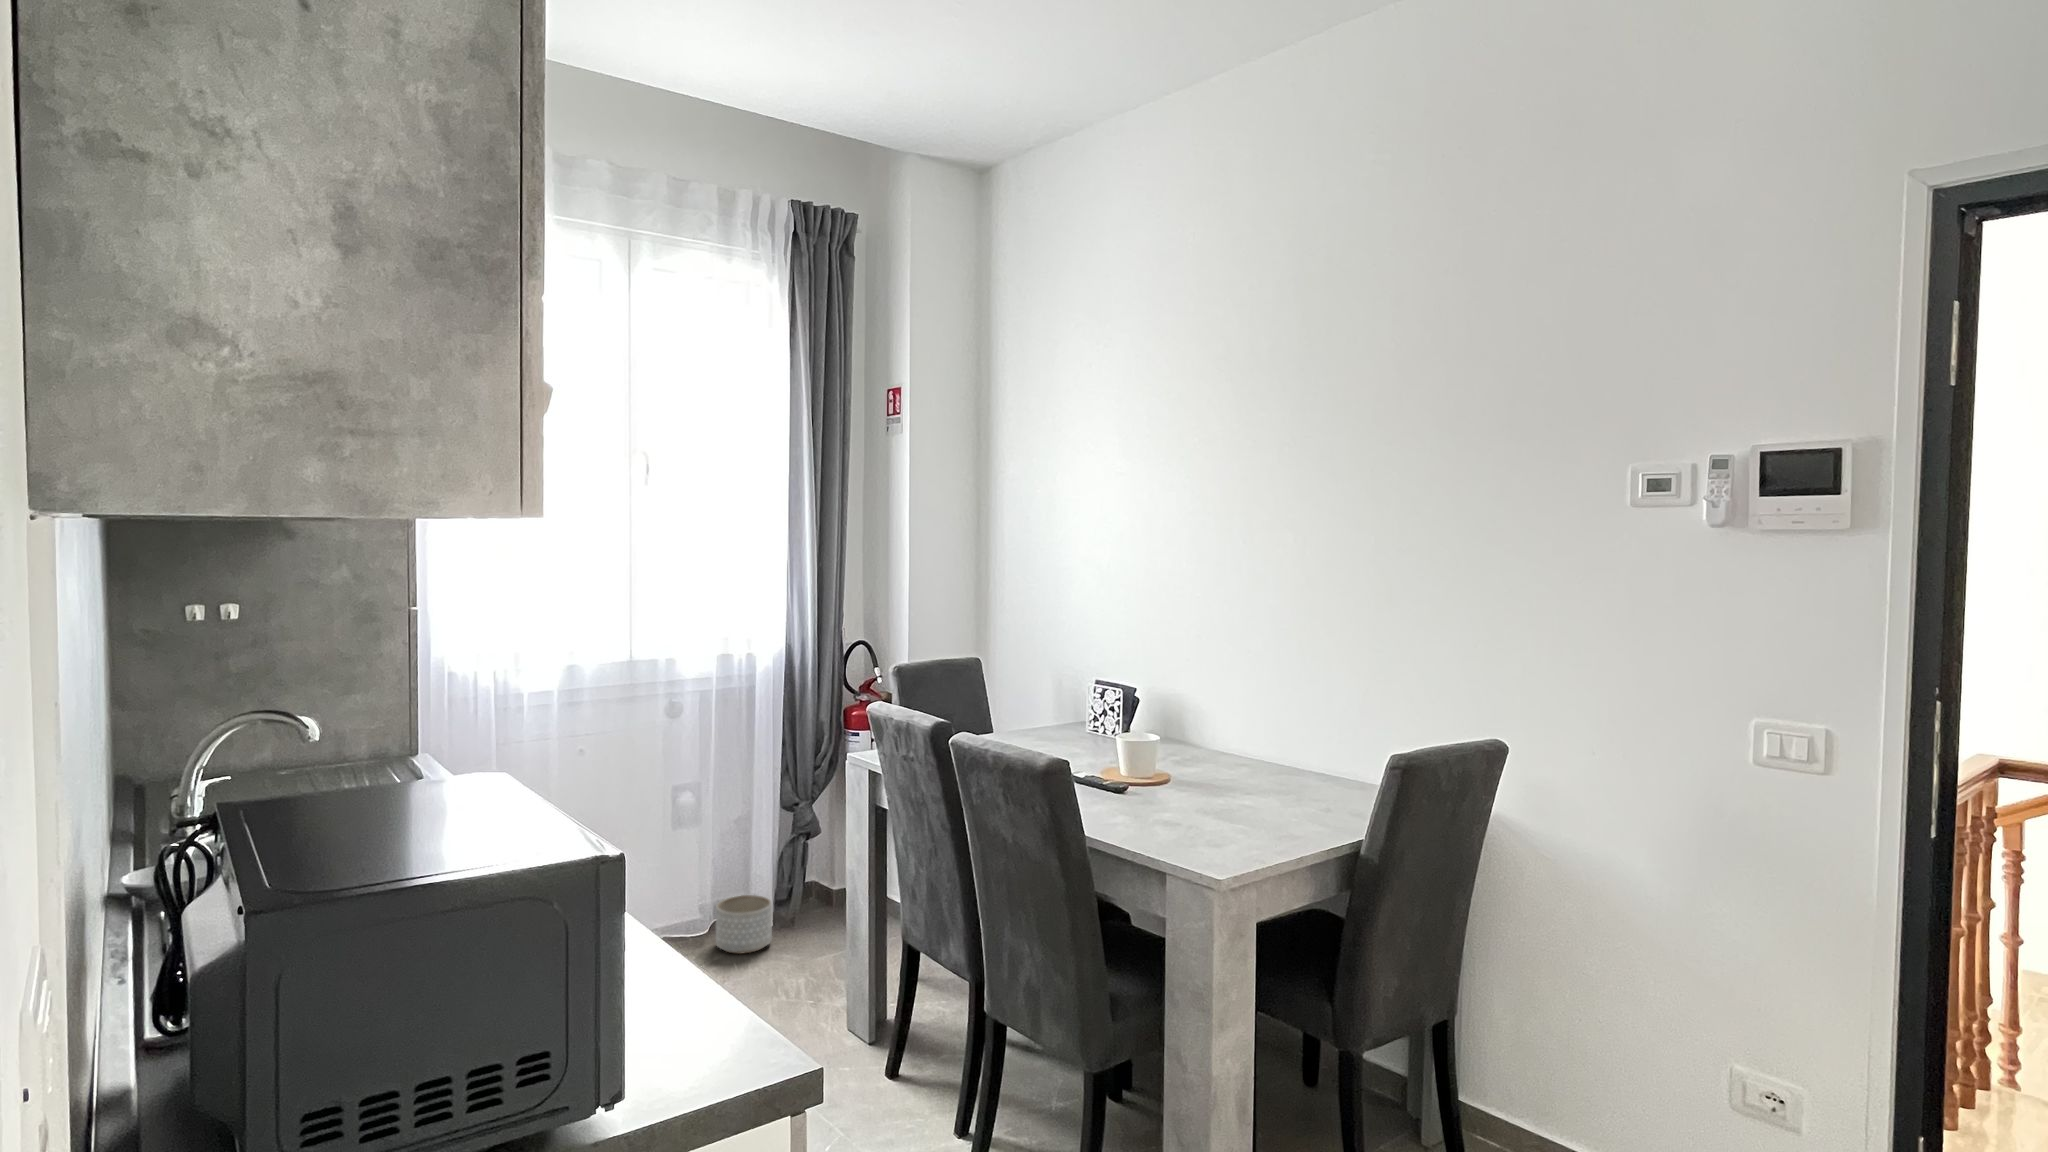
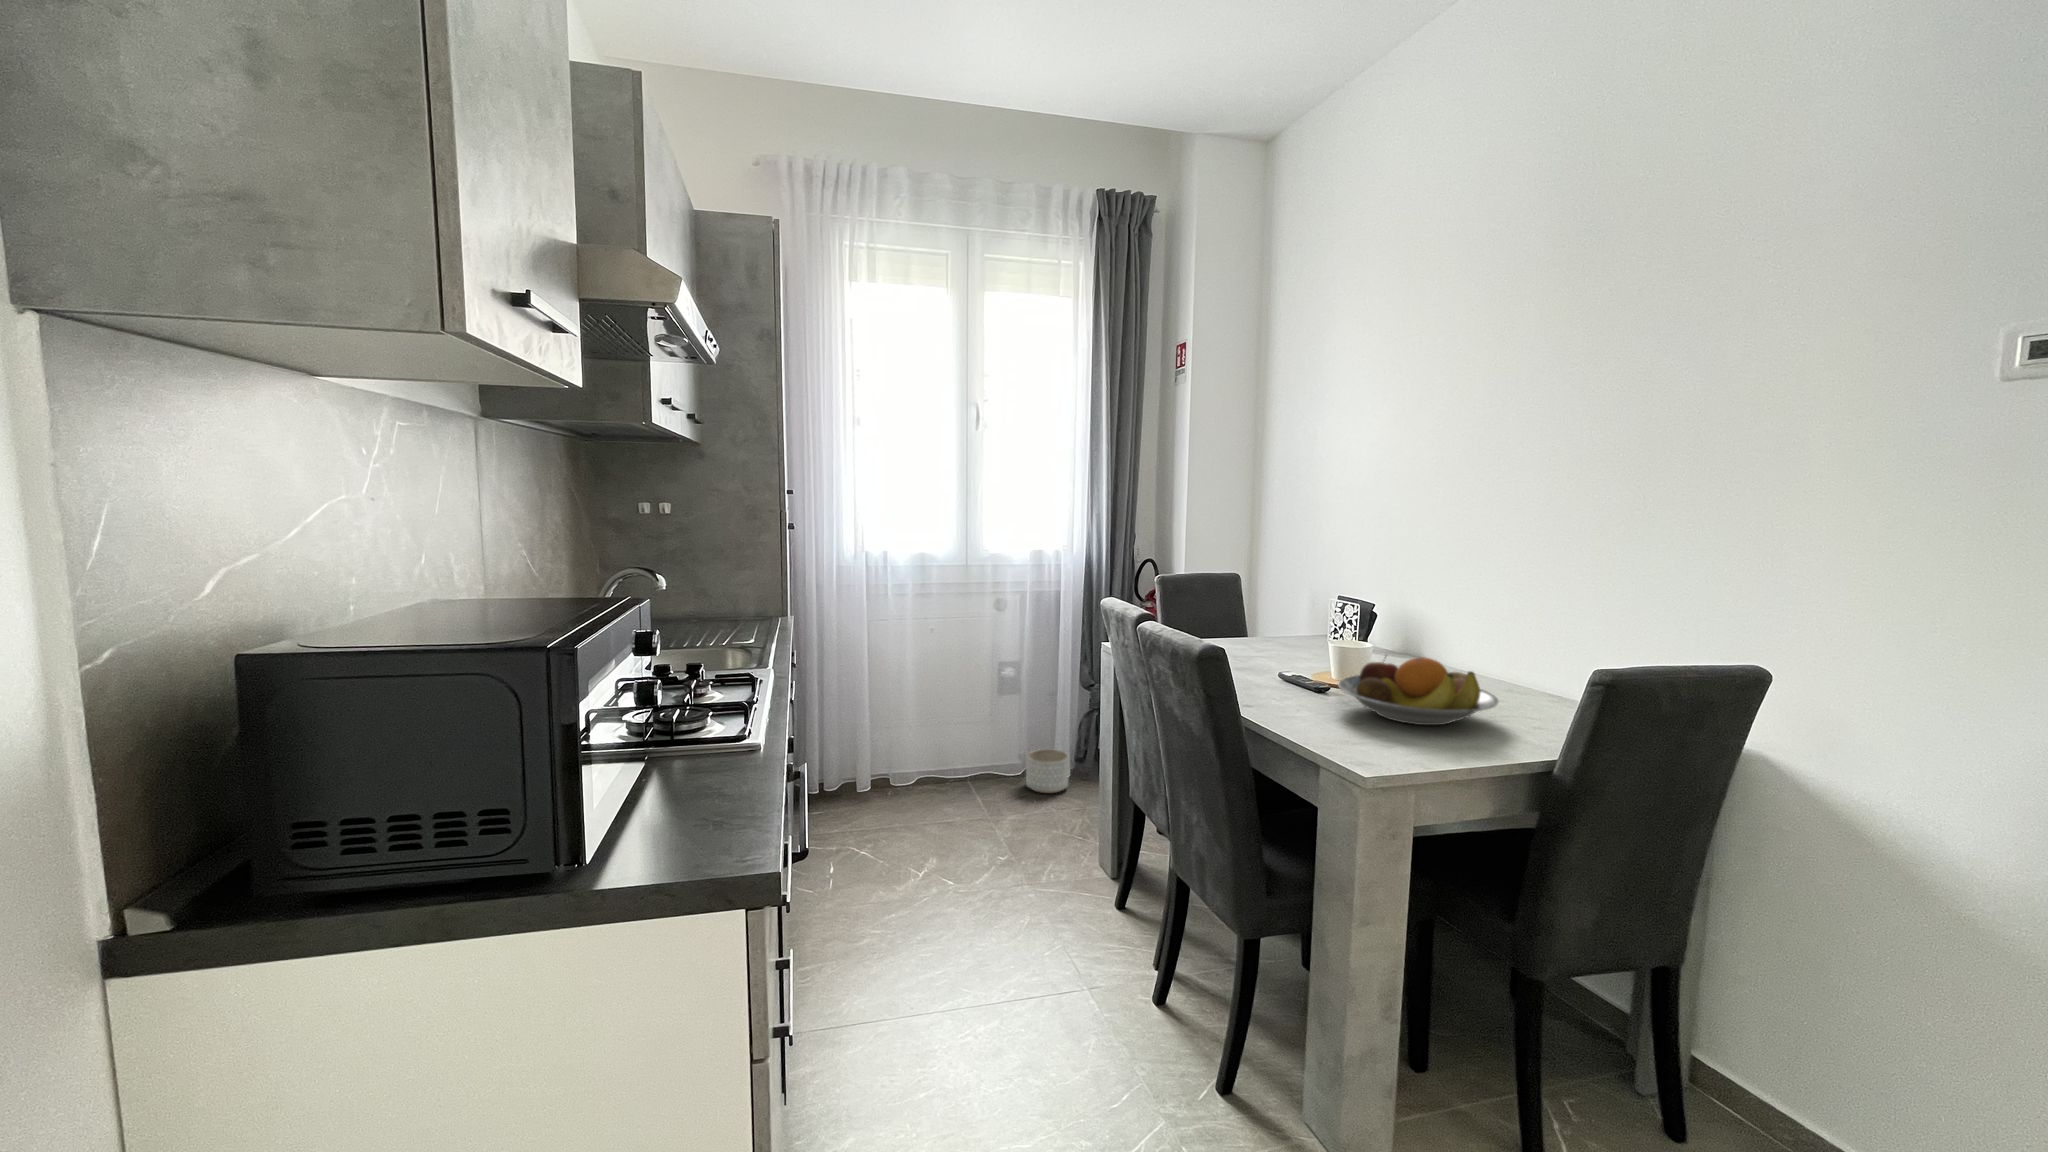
fruit bowl: none [1148,748,1301,820] -> present [1338,657,1498,725]

